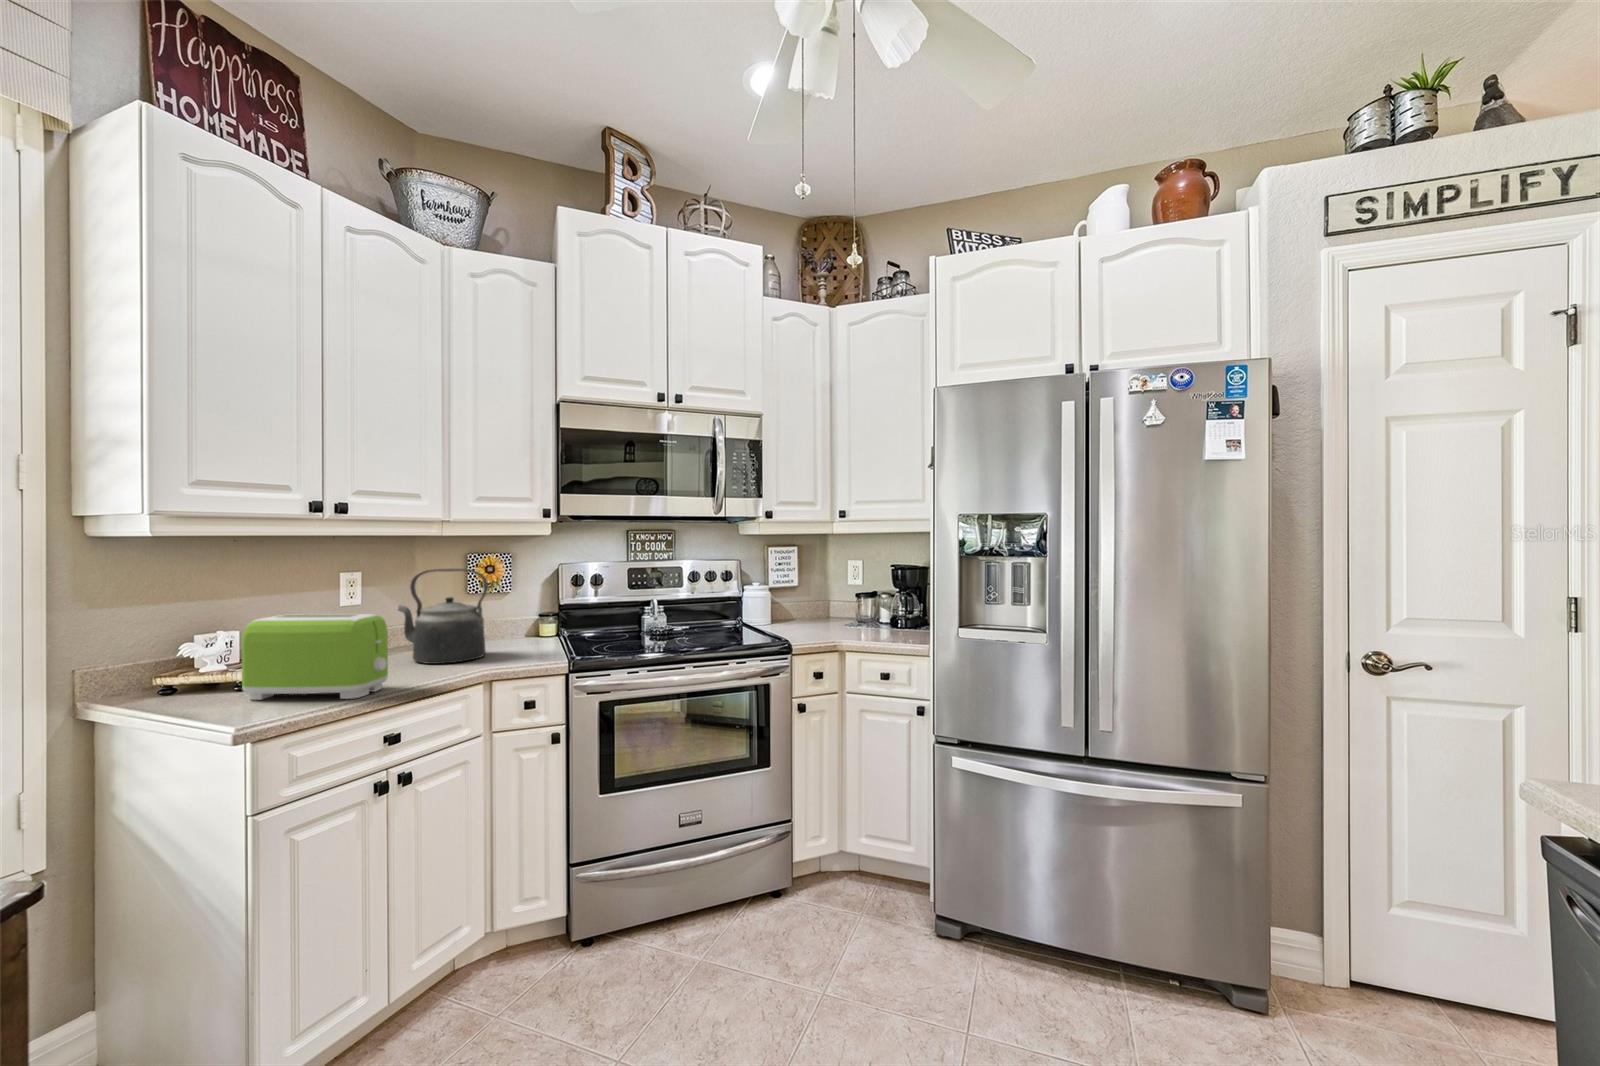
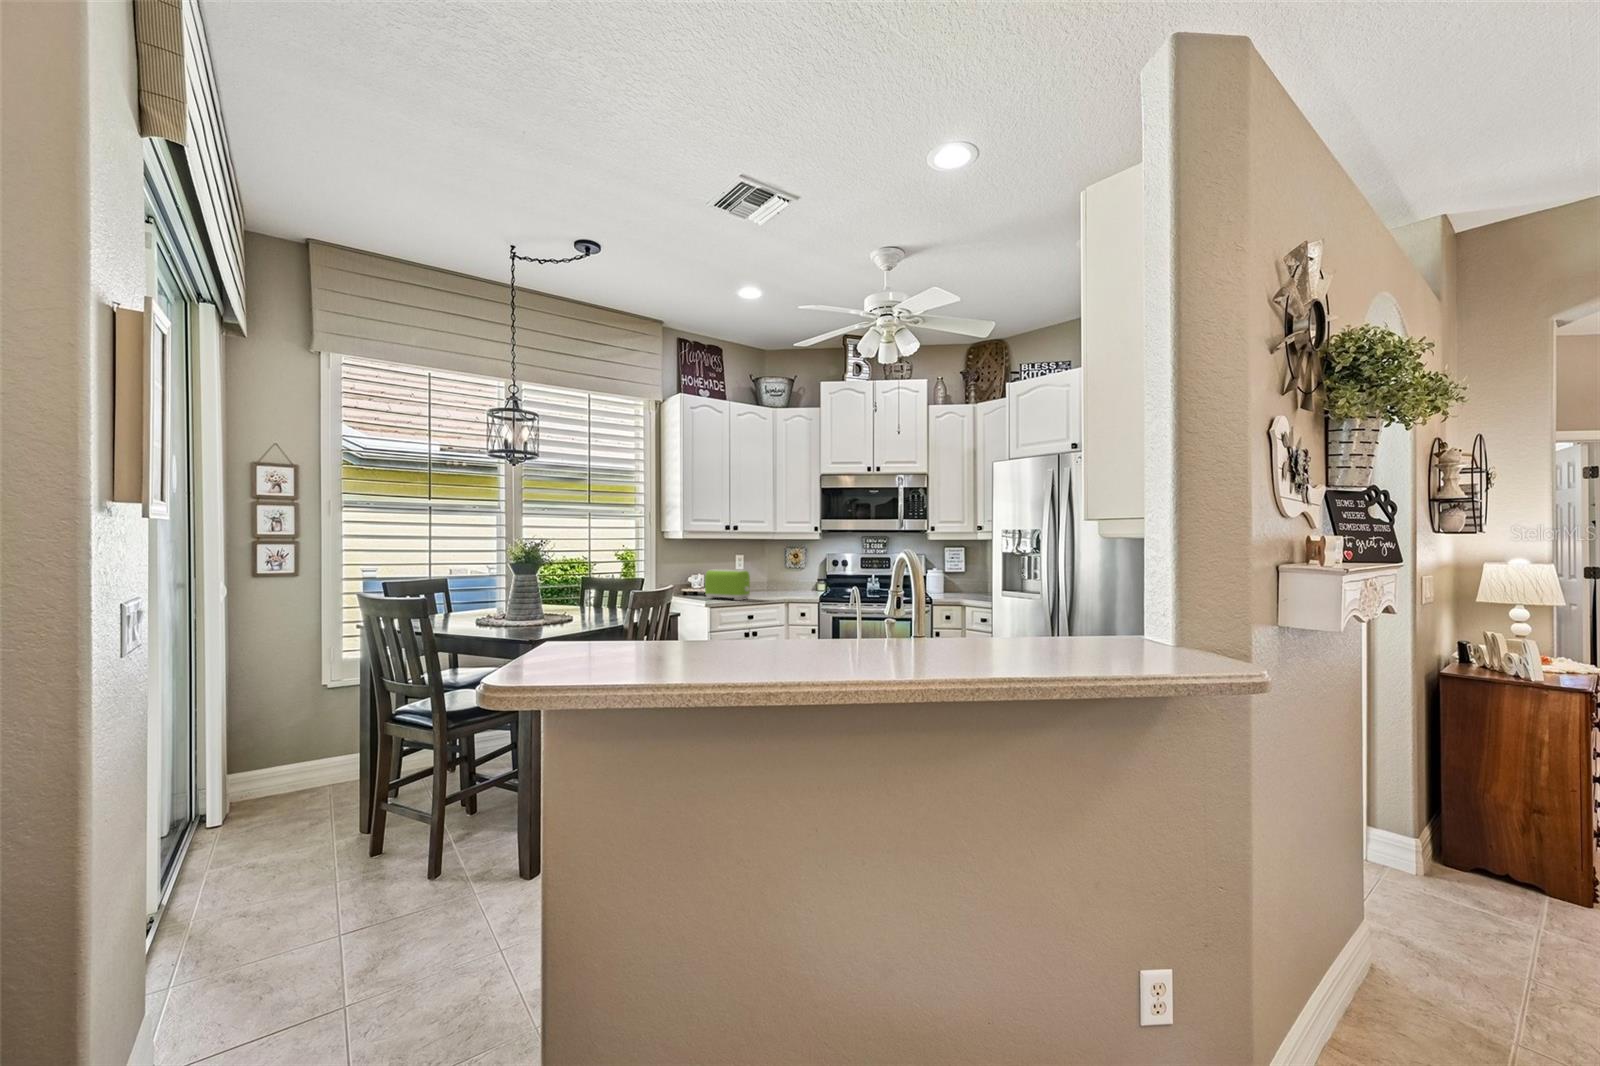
kettle: present [398,569,488,664] -> none [756,554,790,595]

